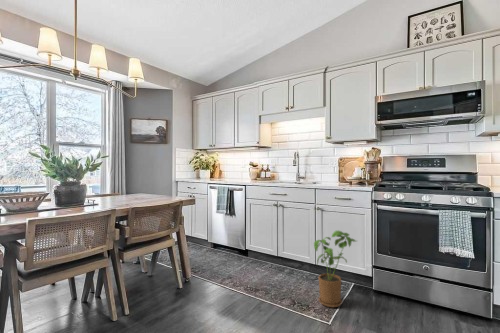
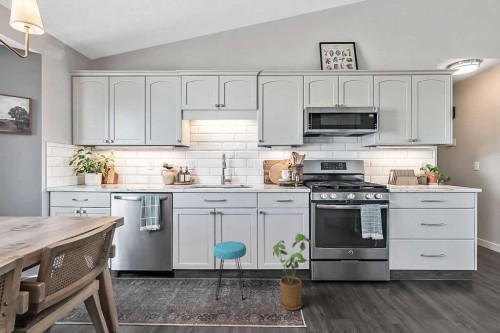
stool: none [265,233,298,287] -> present [214,241,246,300]

